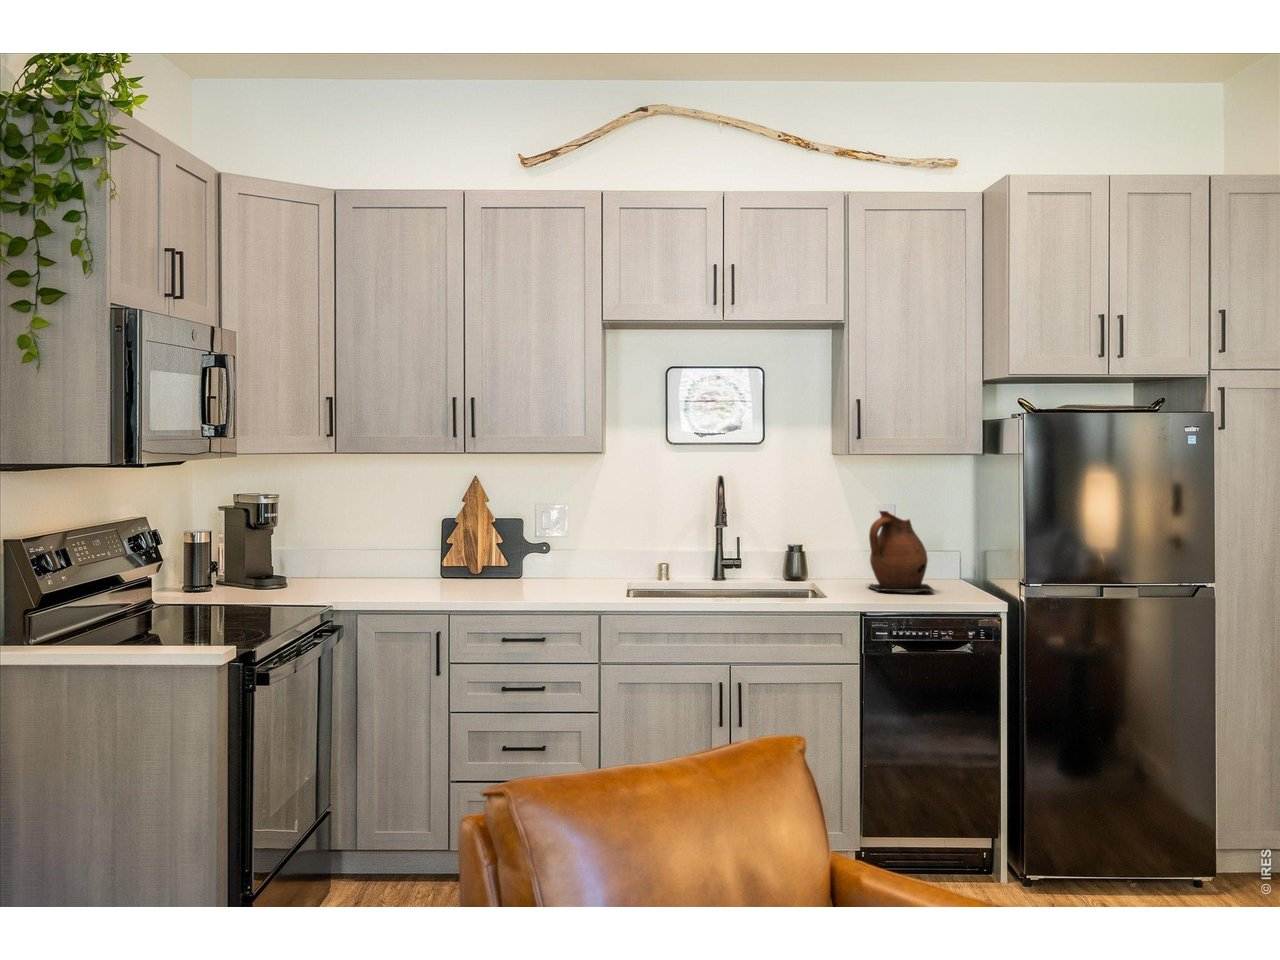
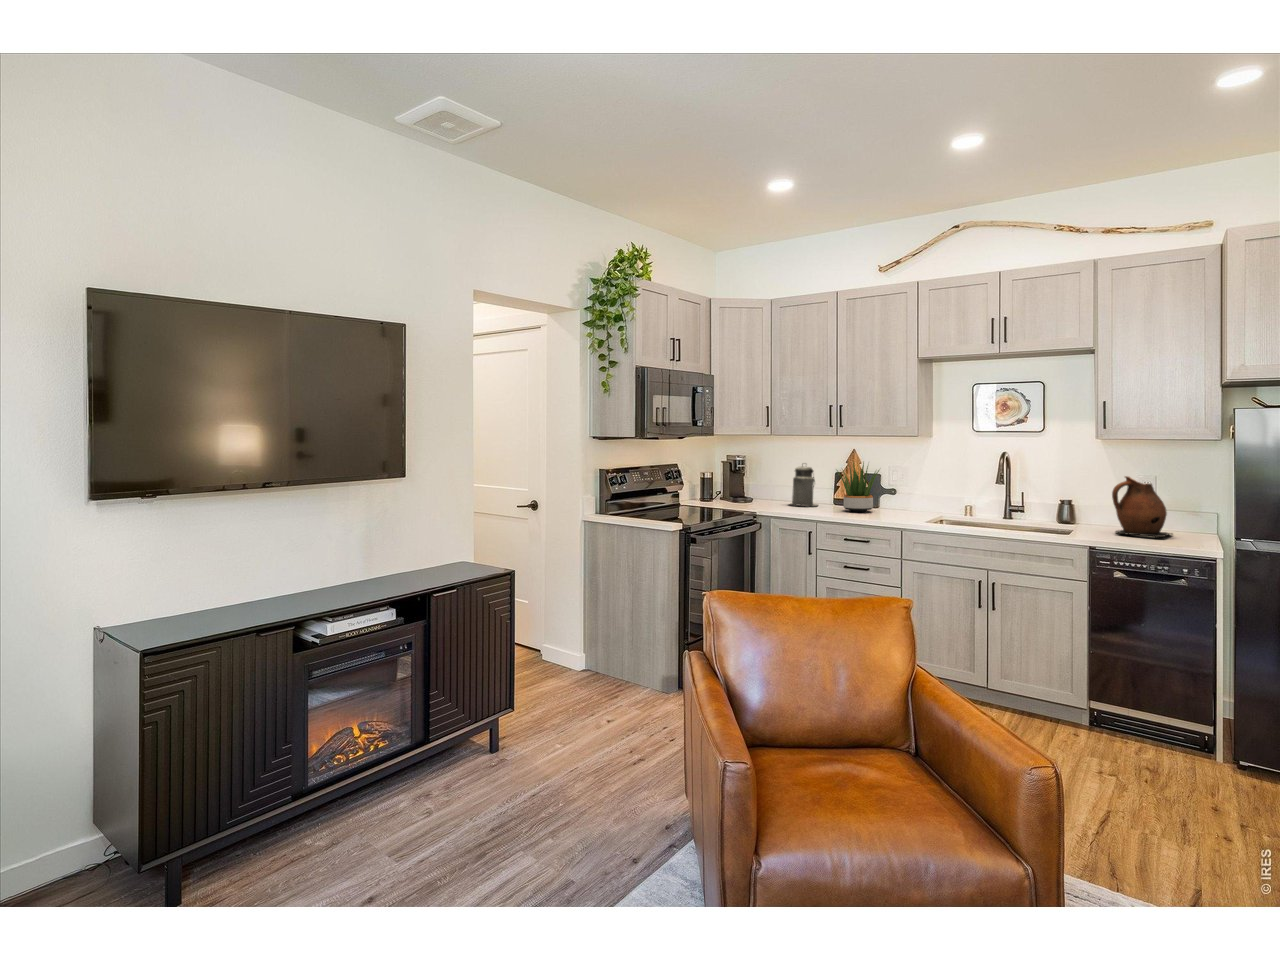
potted plant: none [463,498,541,587] -> present [837,462,879,512]
canister: none [366,505,421,583] -> present [791,465,818,506]

